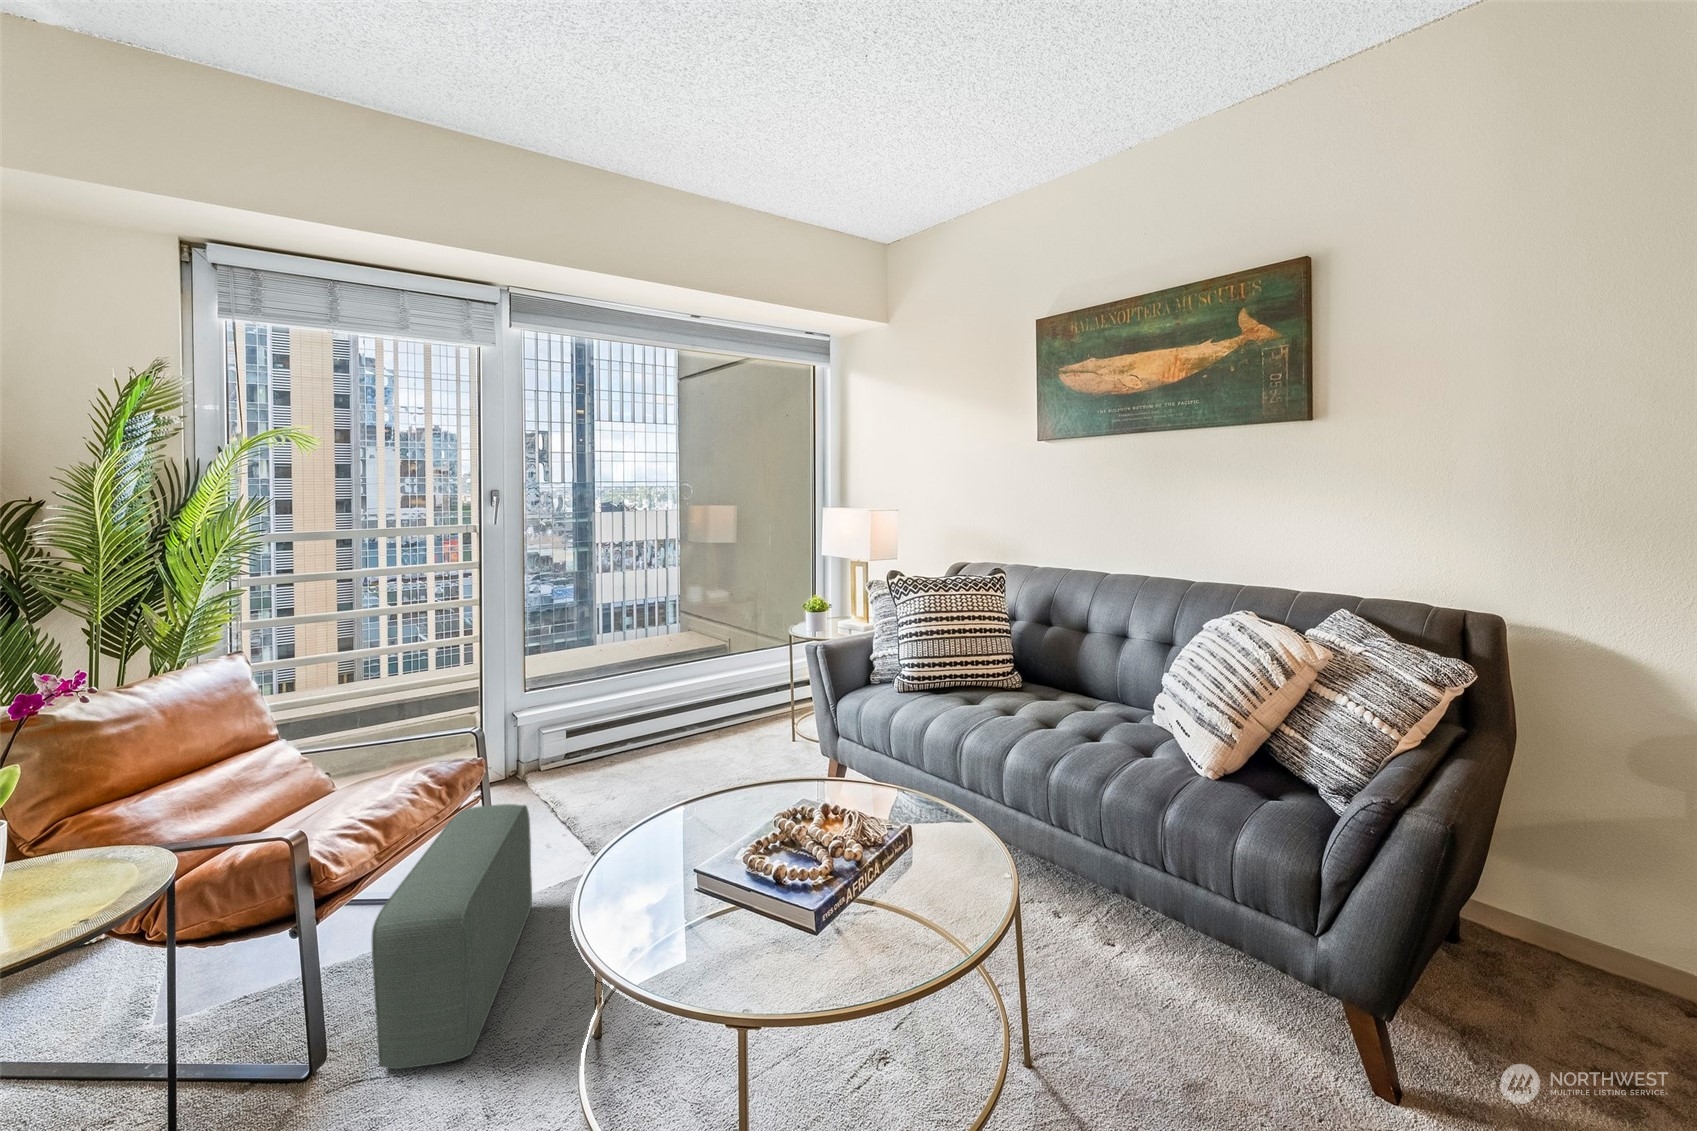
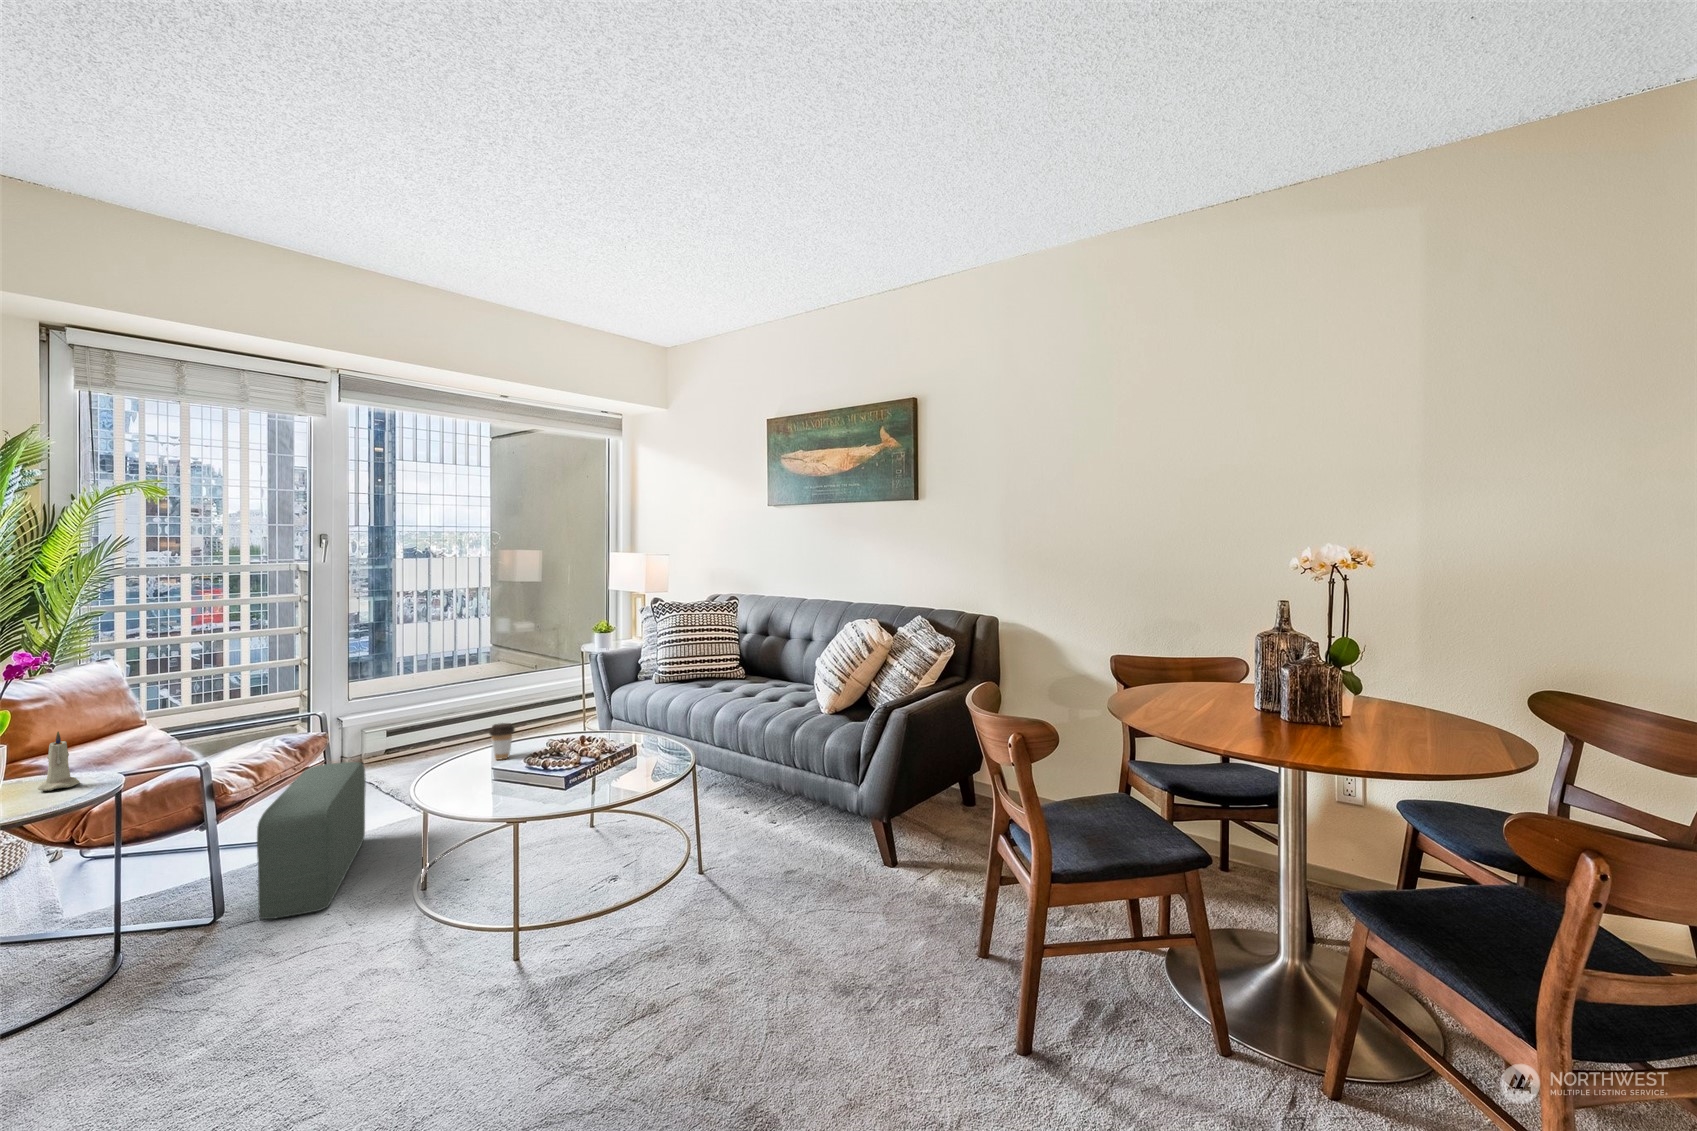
coffee cup: none [688,773,724,831] -> present [489,723,515,760]
candle: none [51,801,114,895] -> present [38,732,80,791]

